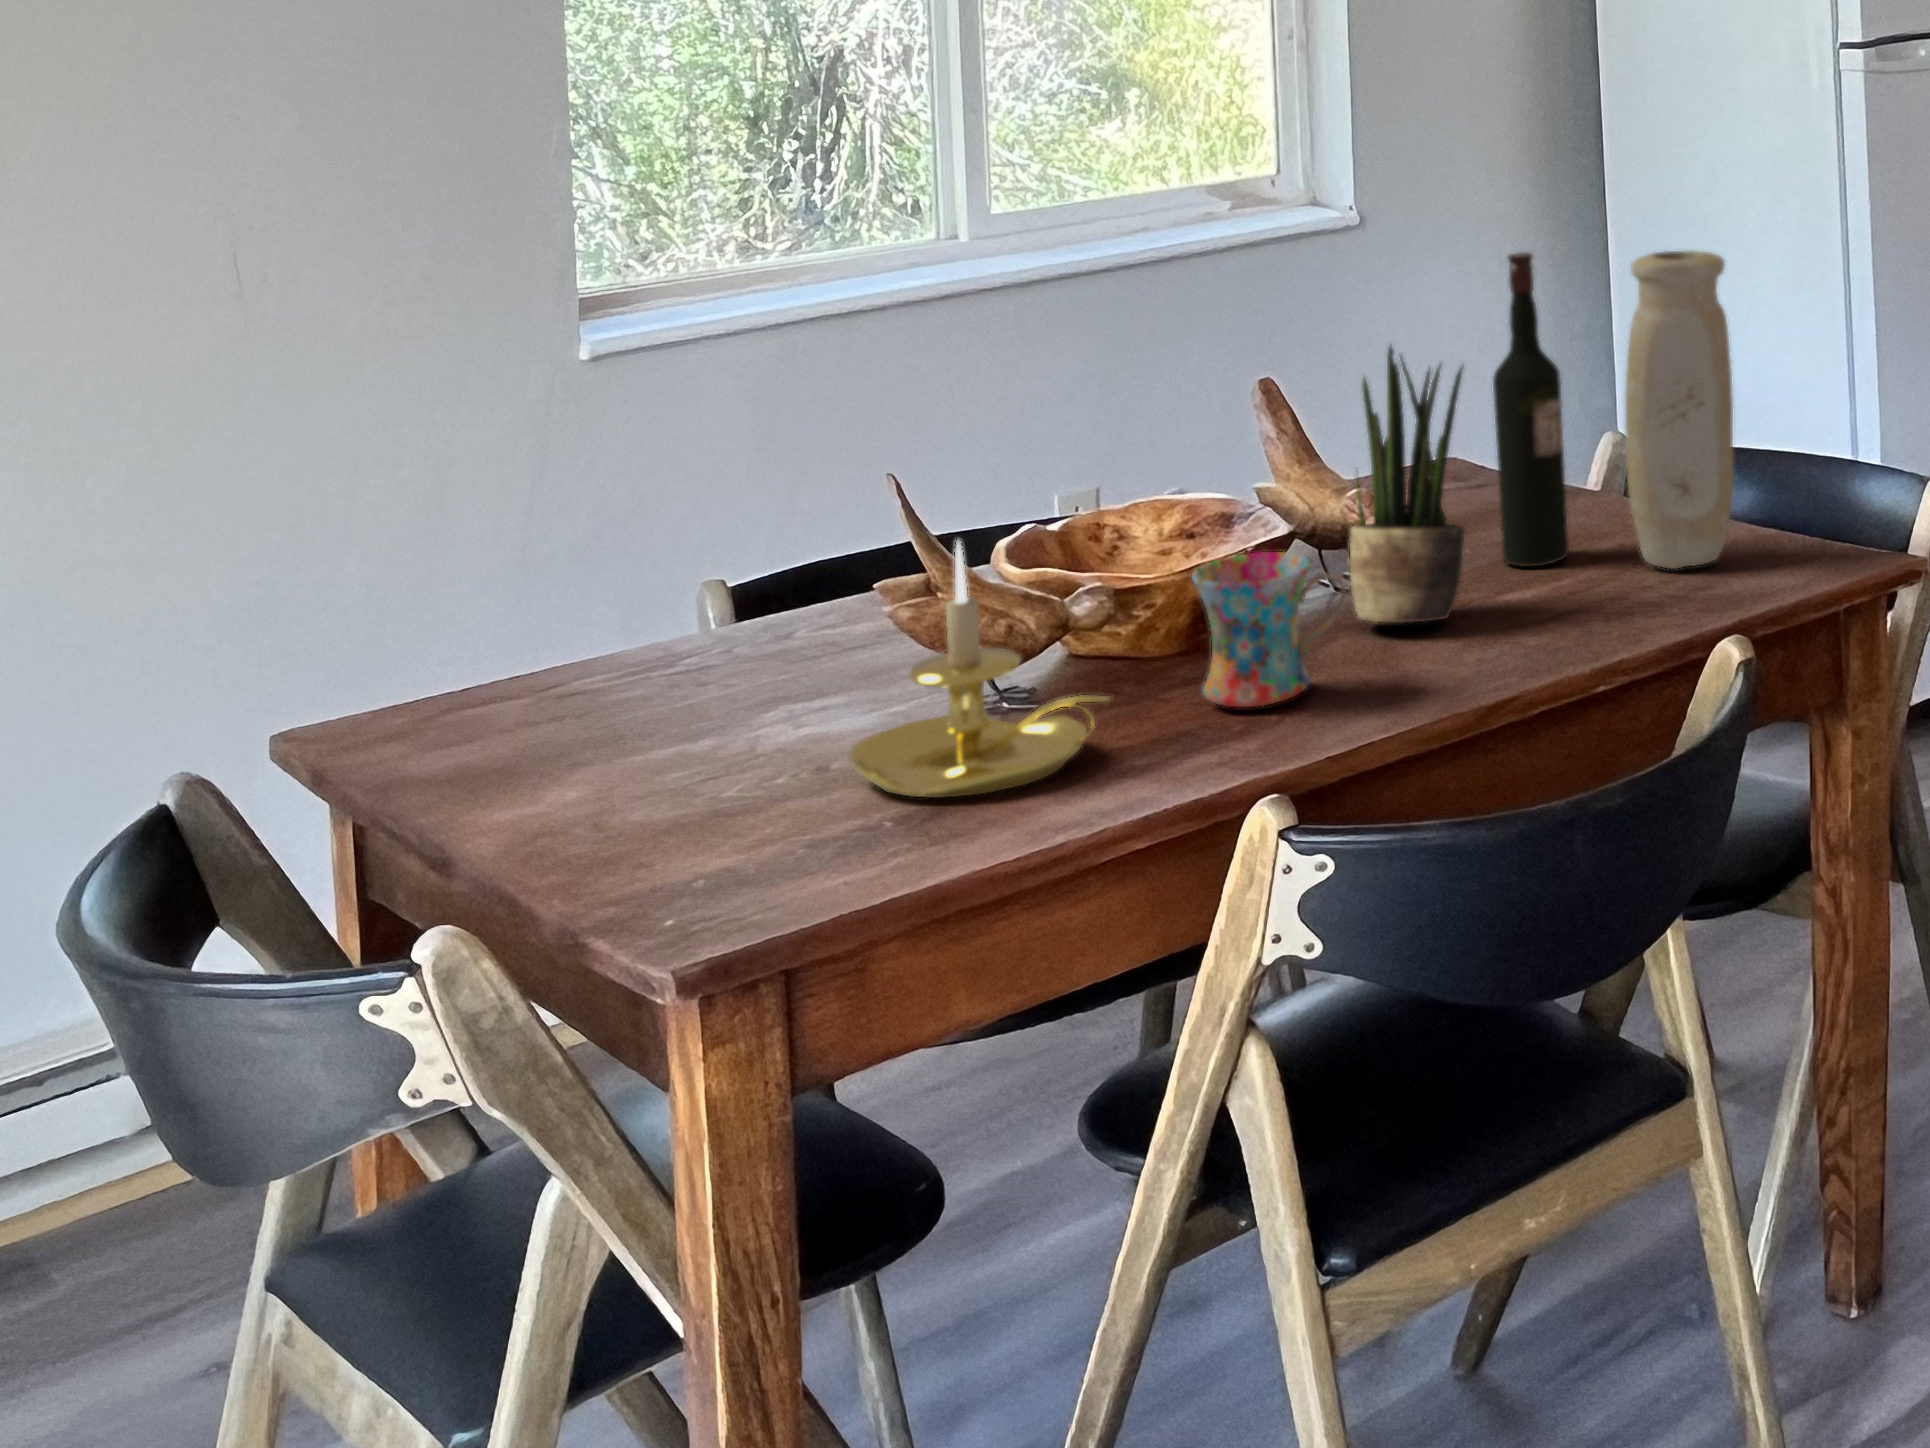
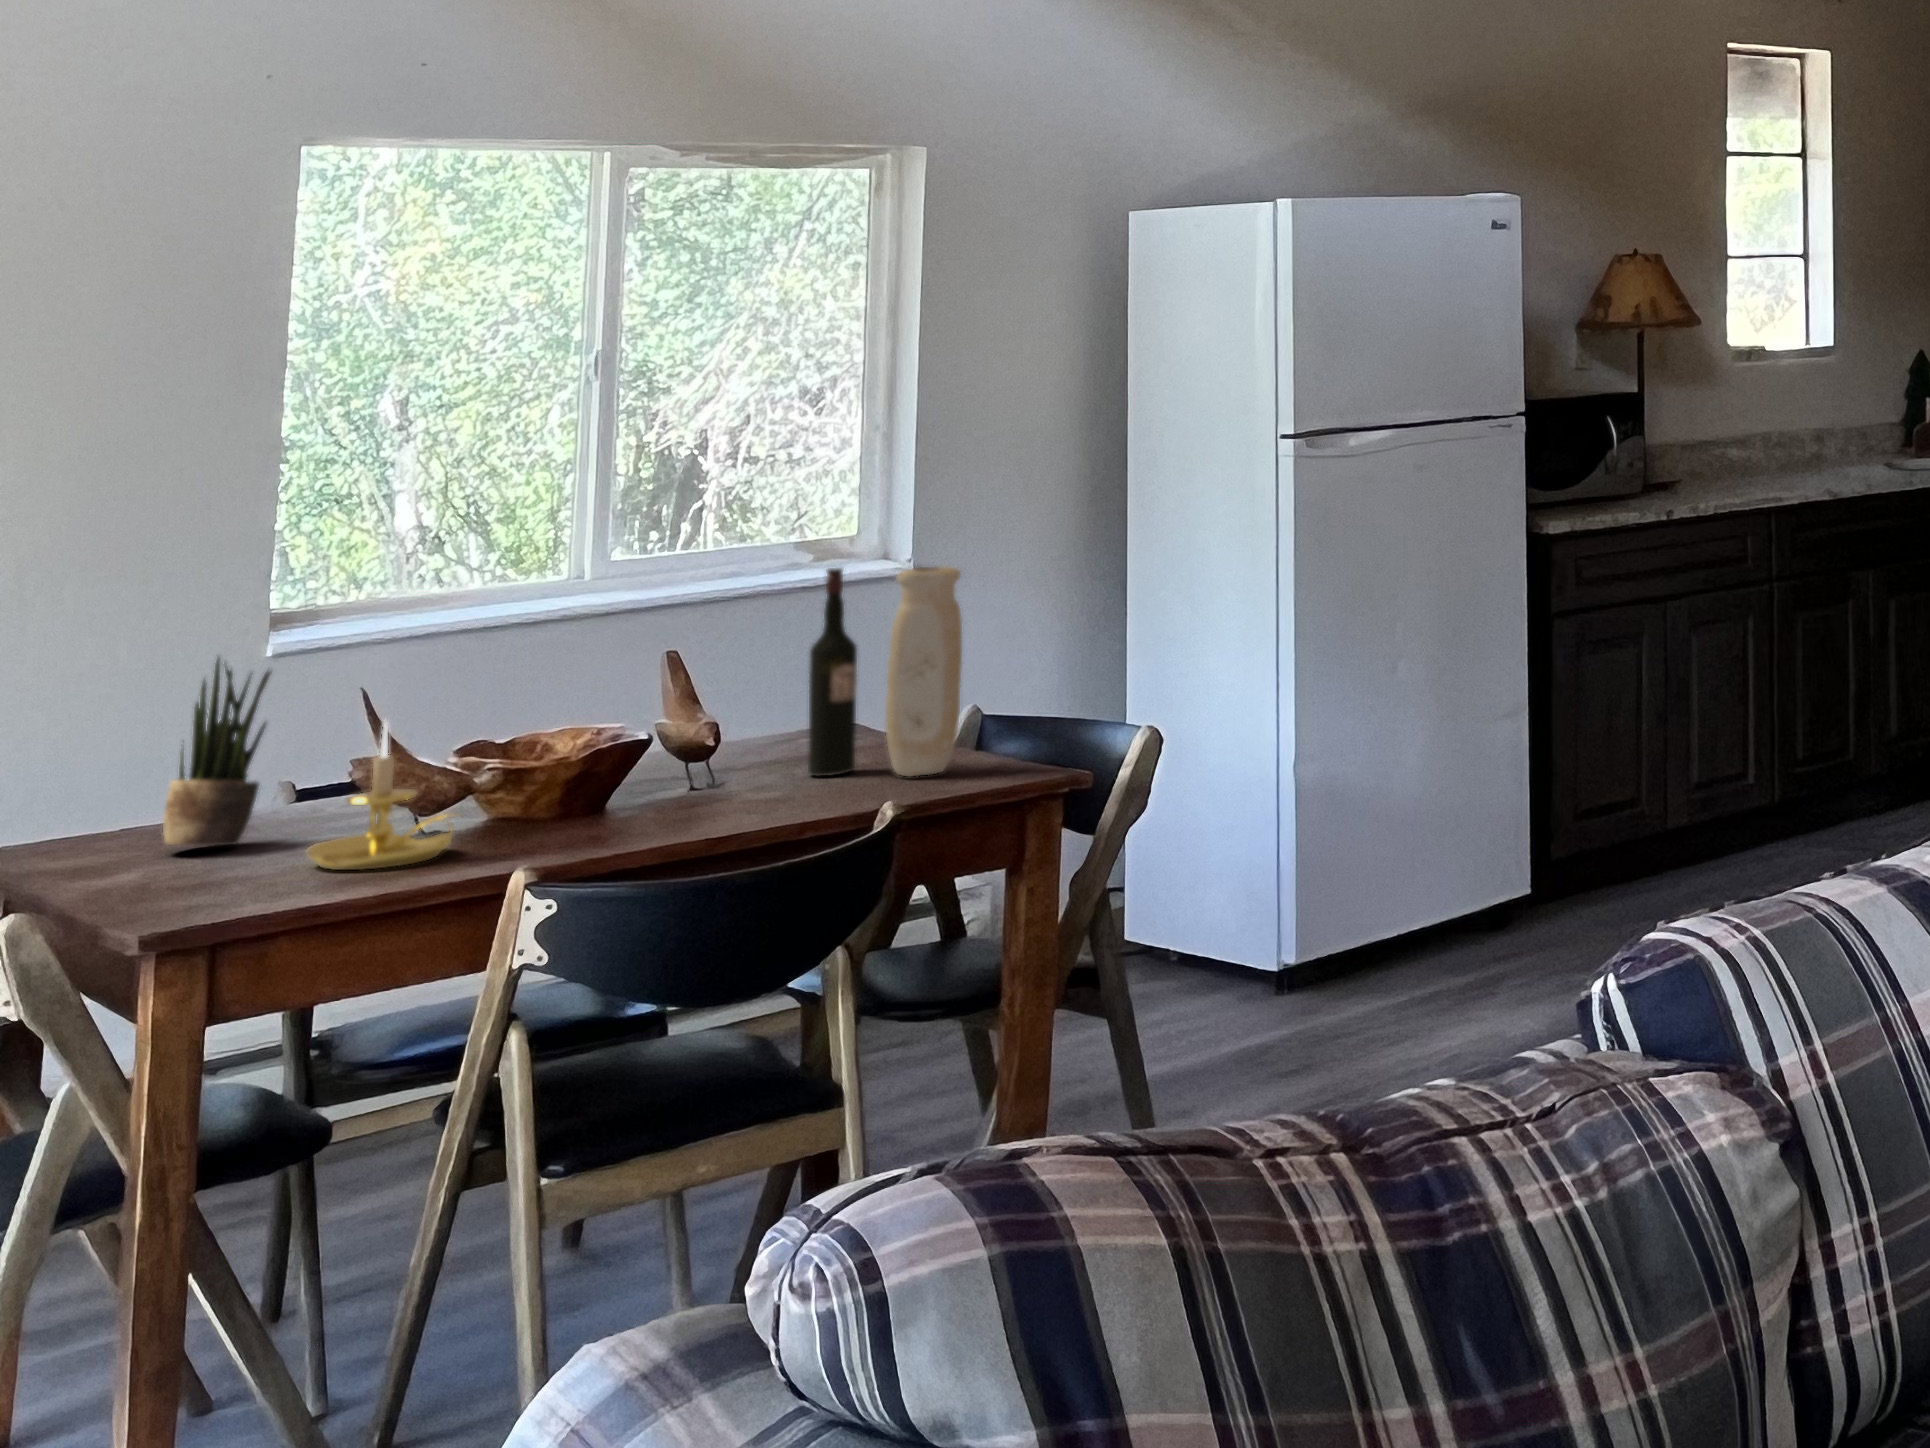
potted plant: present [1350,346,1464,623] -> present [163,658,272,846]
mug: present [1192,552,1346,707] -> none [543,743,643,835]

